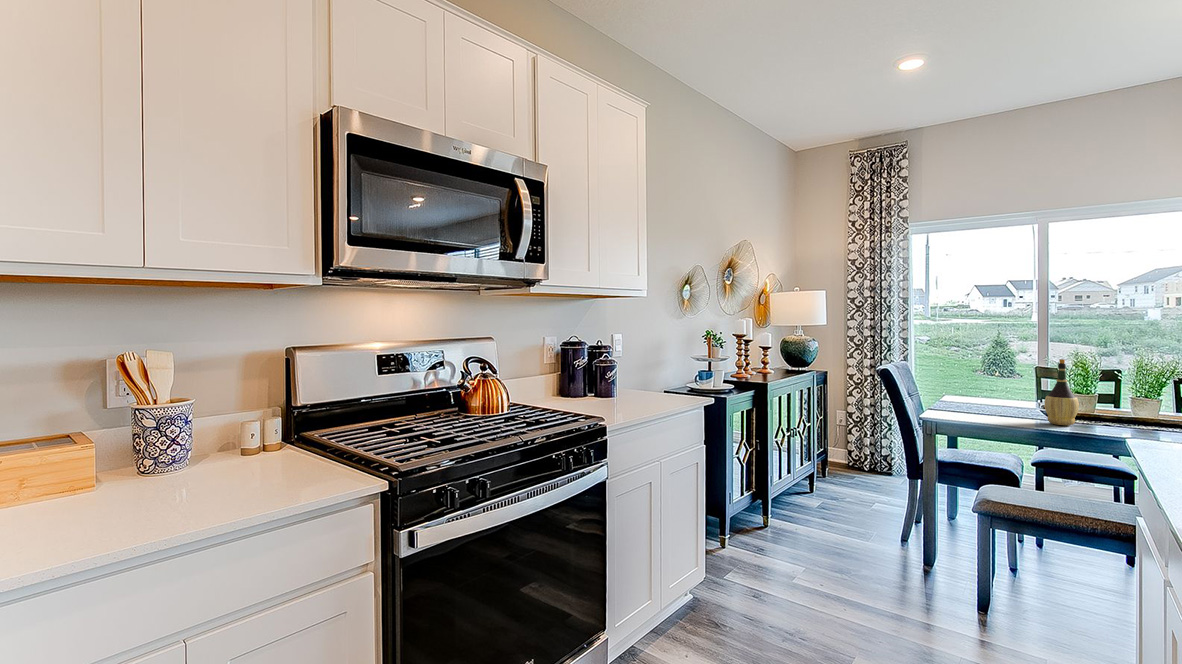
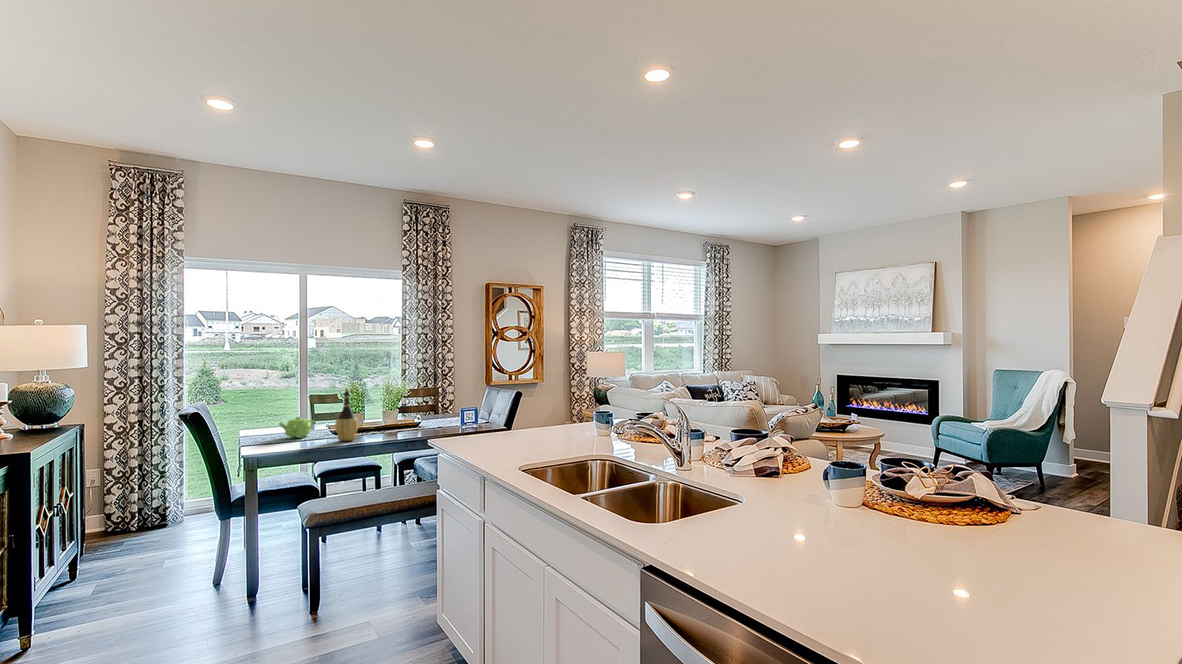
teapot: none [980,387,1023,413] -> present [279,417,315,439]

